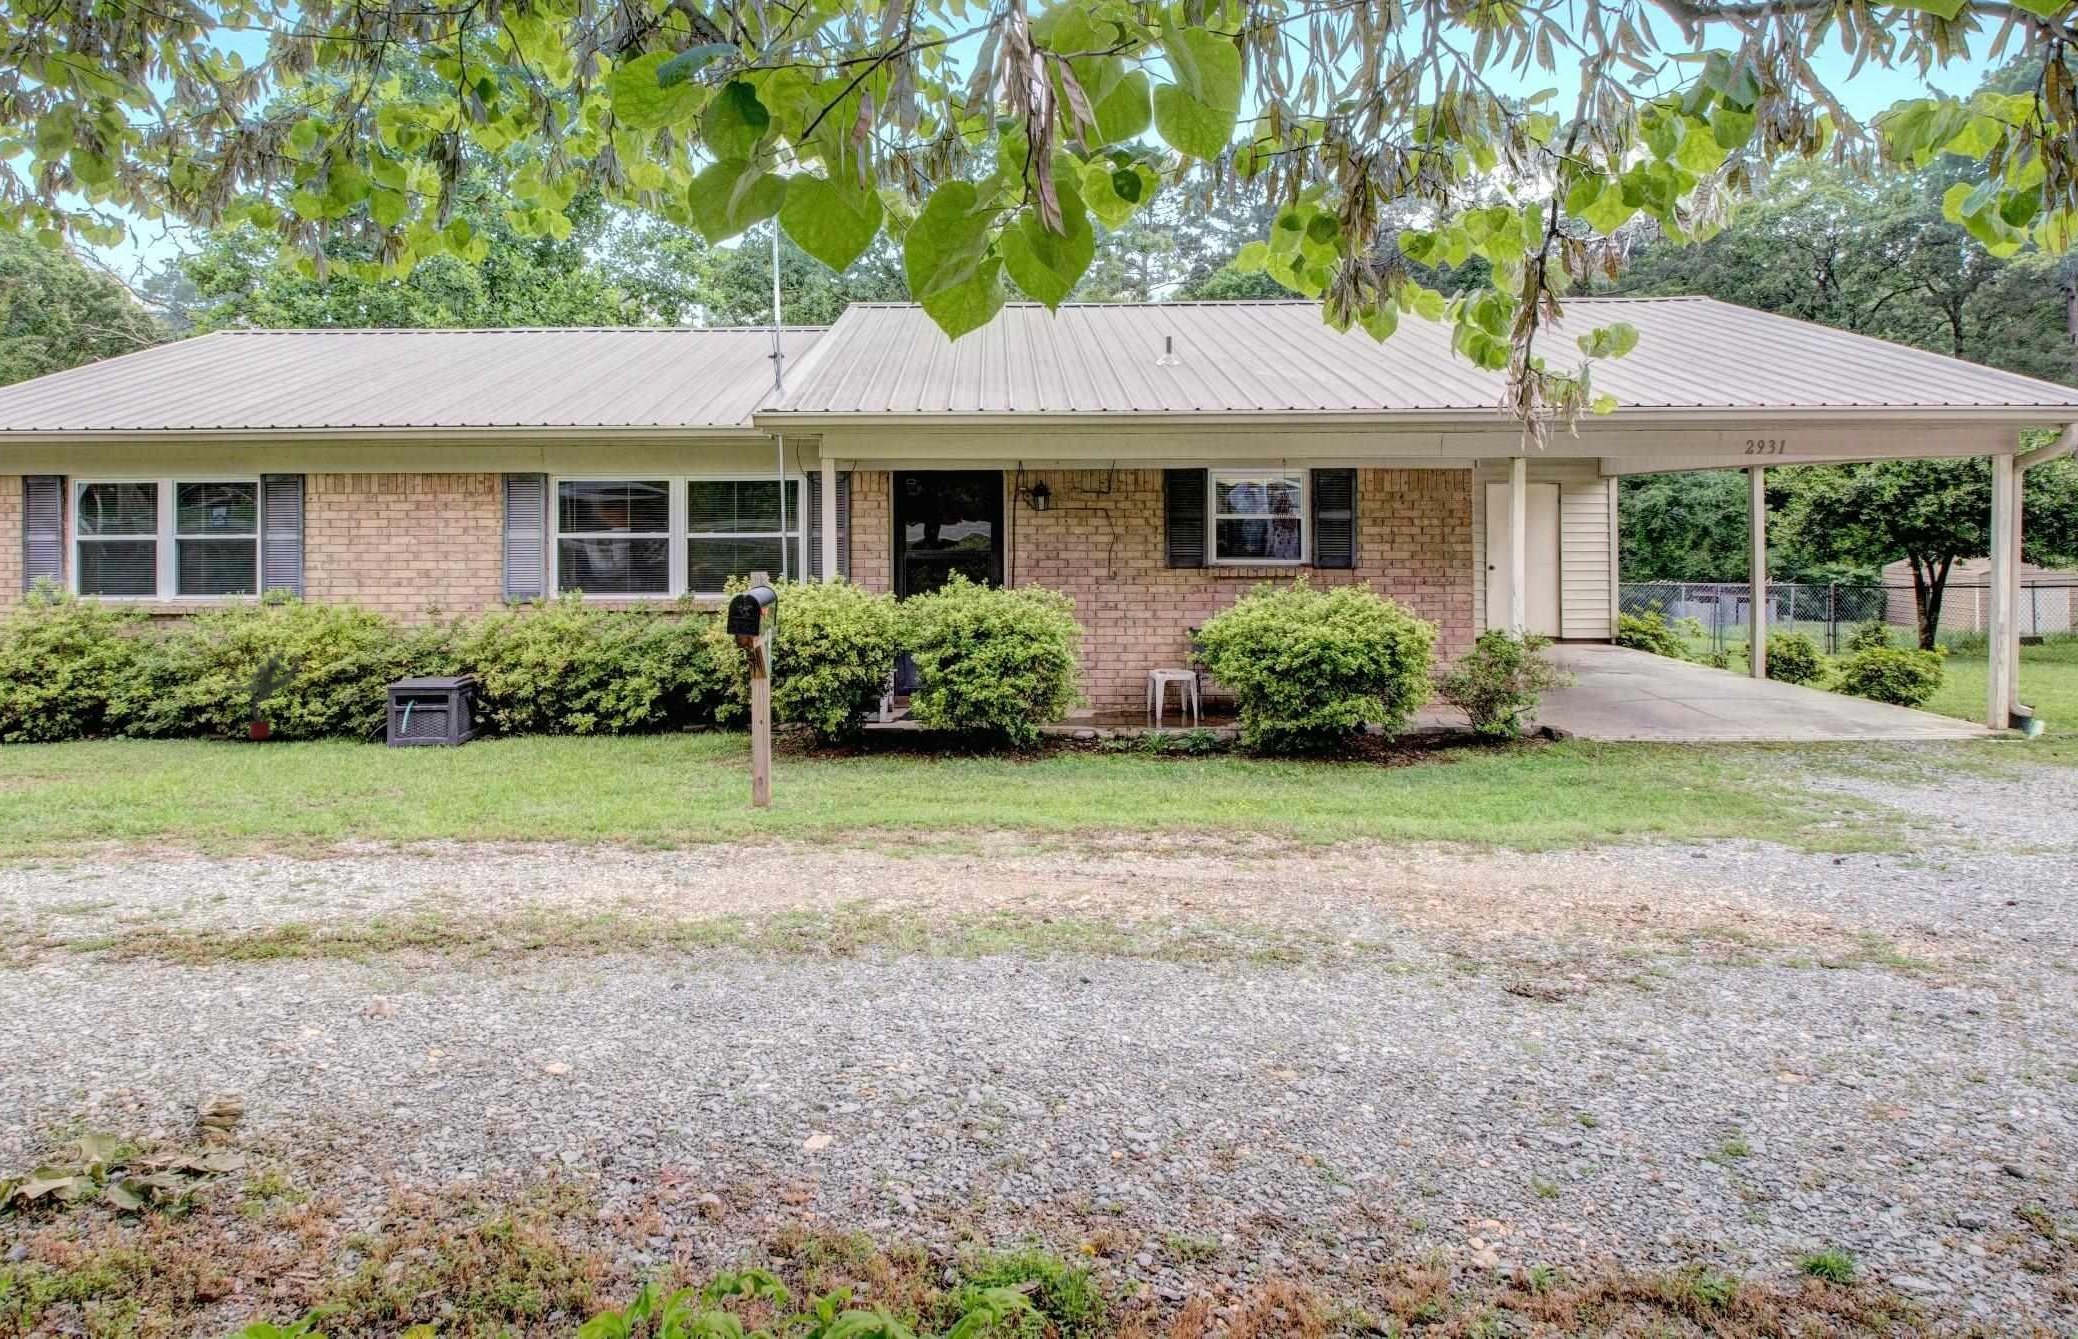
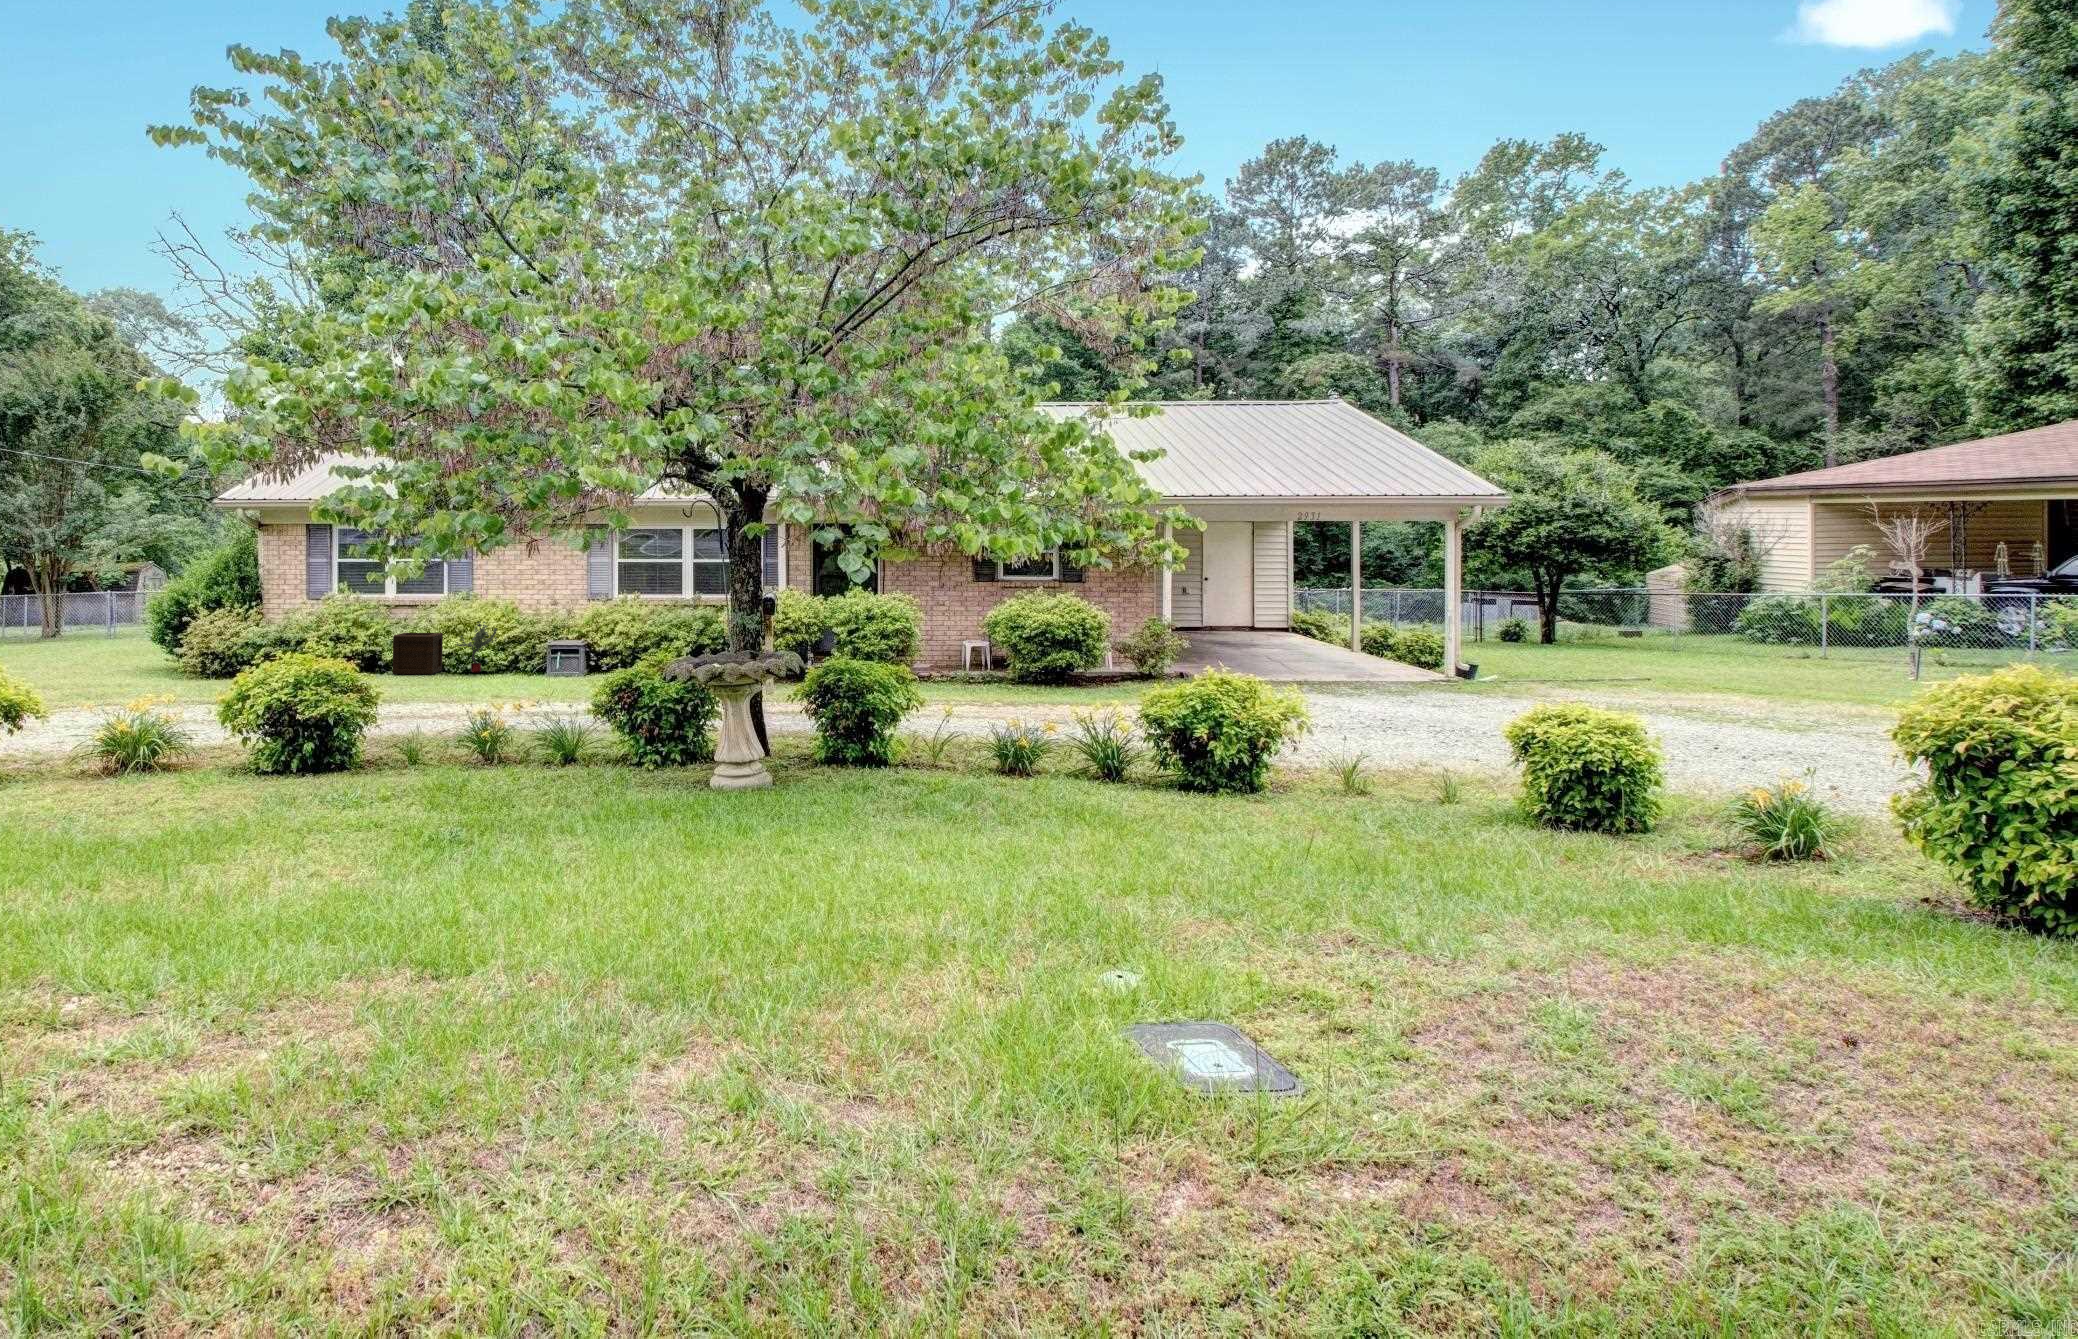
wooden crate: none [87,666,207,746] -> present [392,633,443,675]

